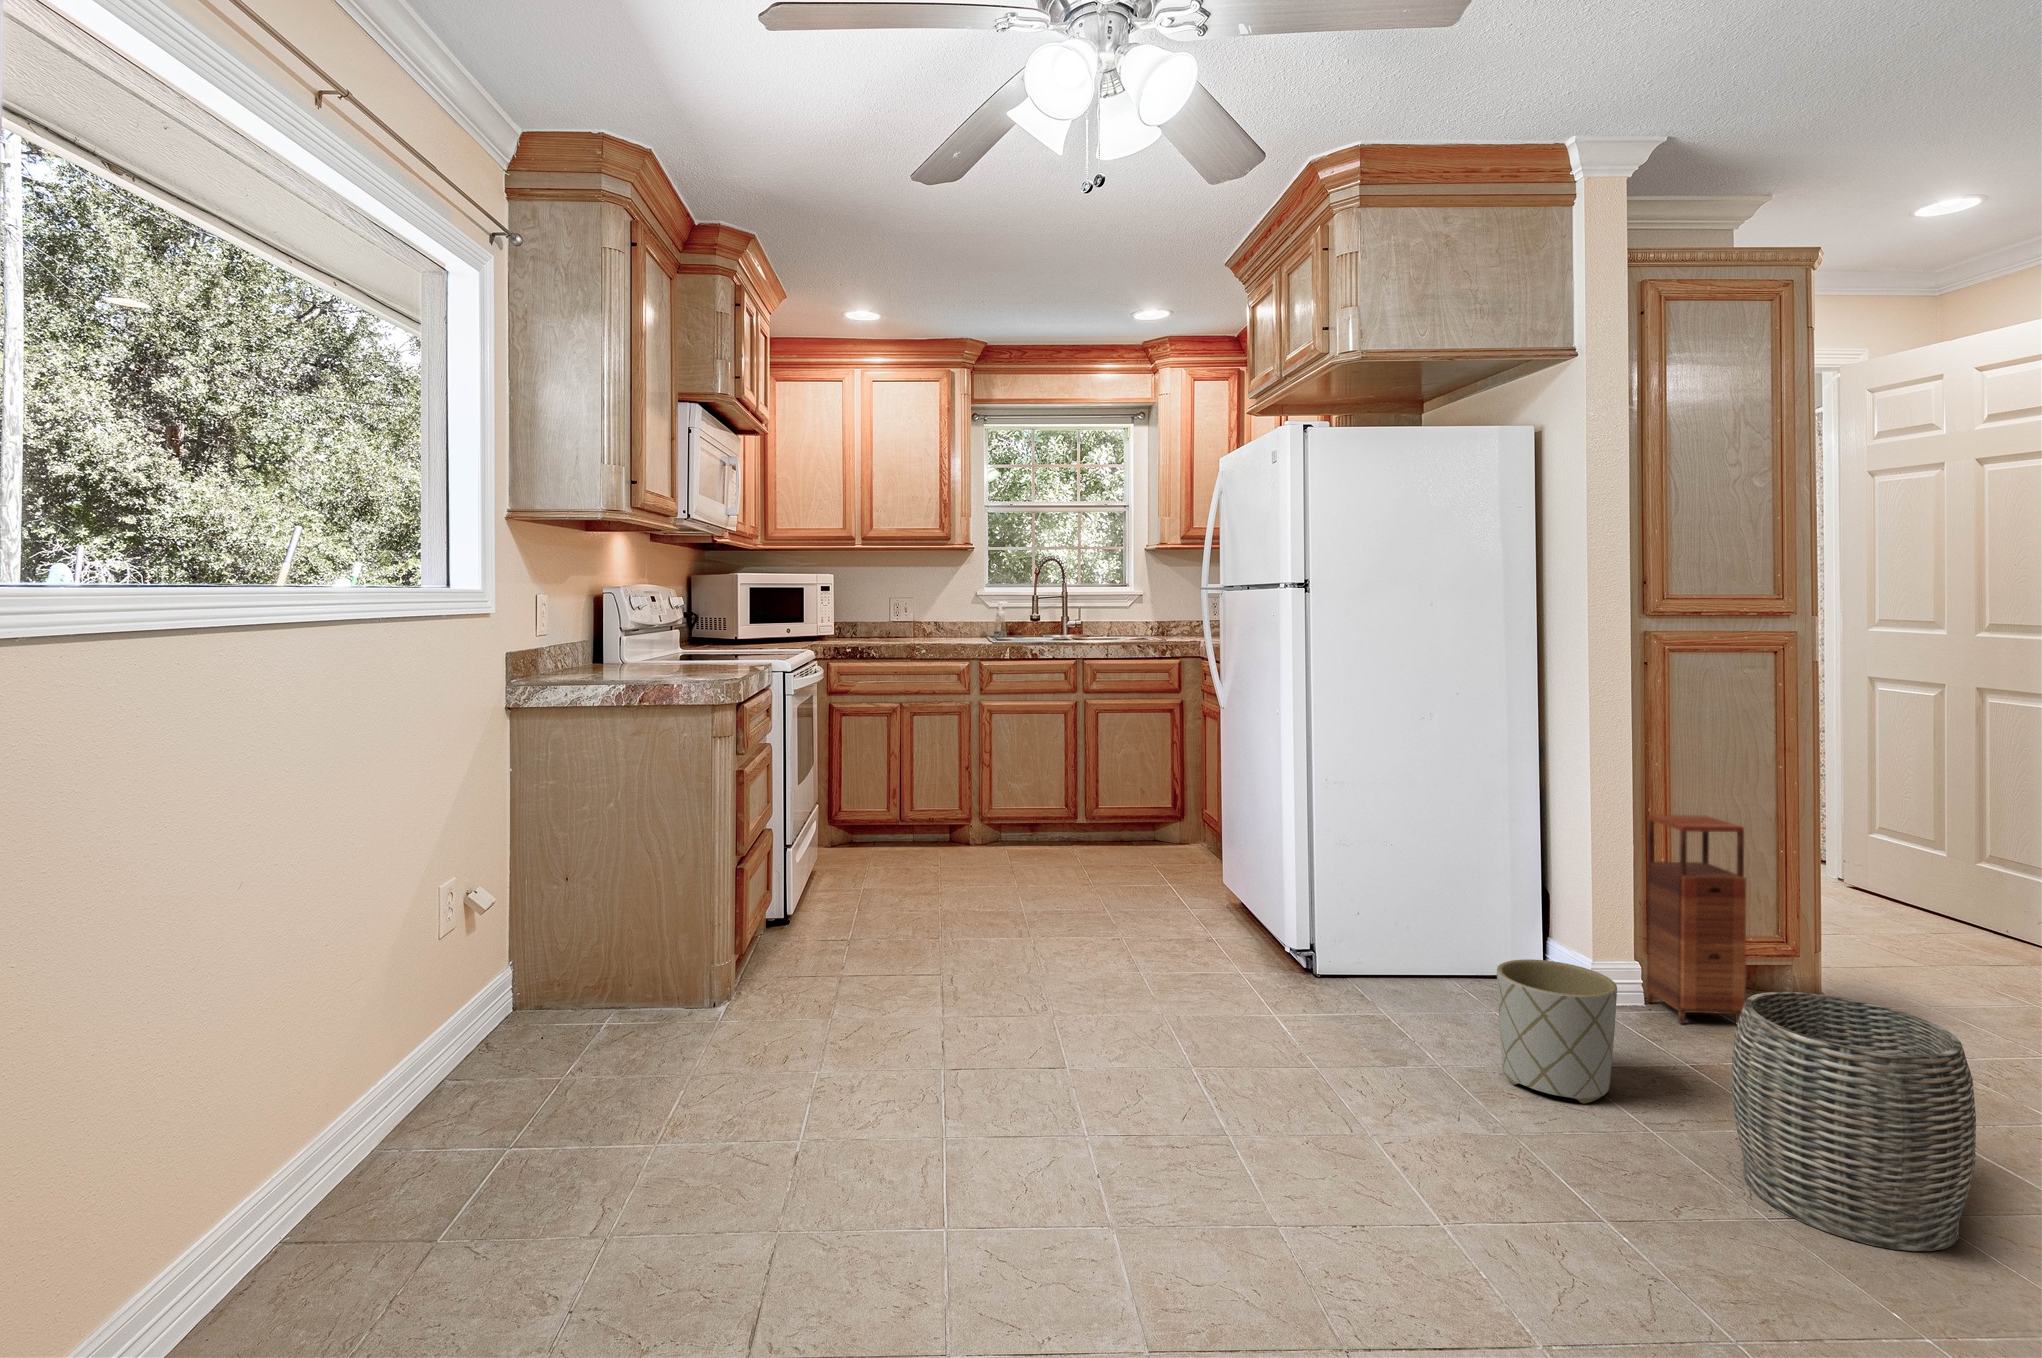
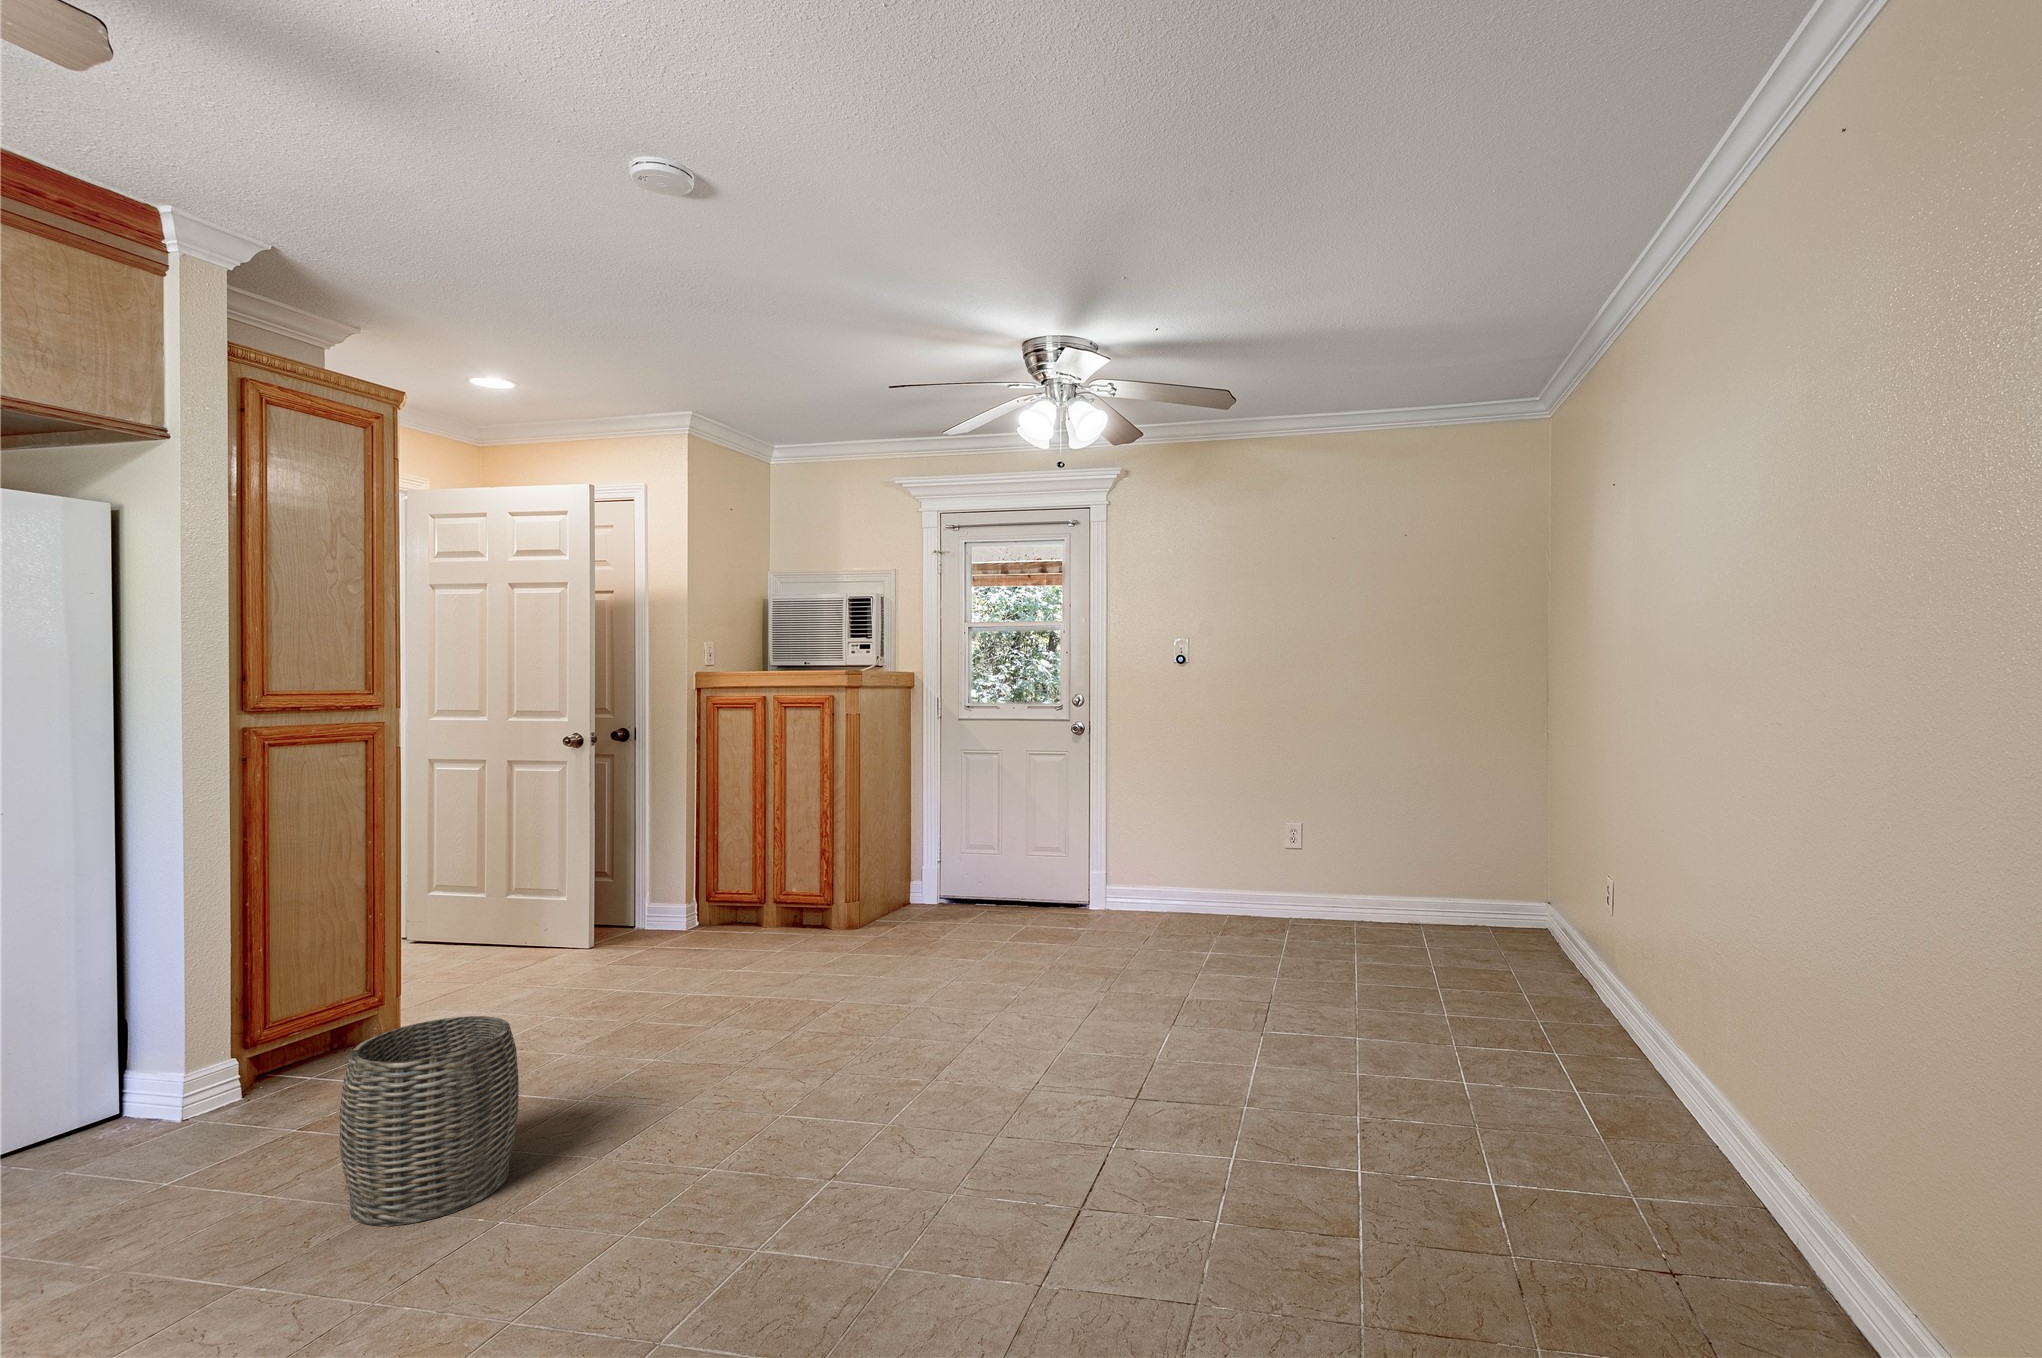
storage cabinet: present [1647,815,1747,1024] -> none [243,897,343,1108]
planter: present [1497,959,1617,1103] -> none [66,1084,221,1253]

